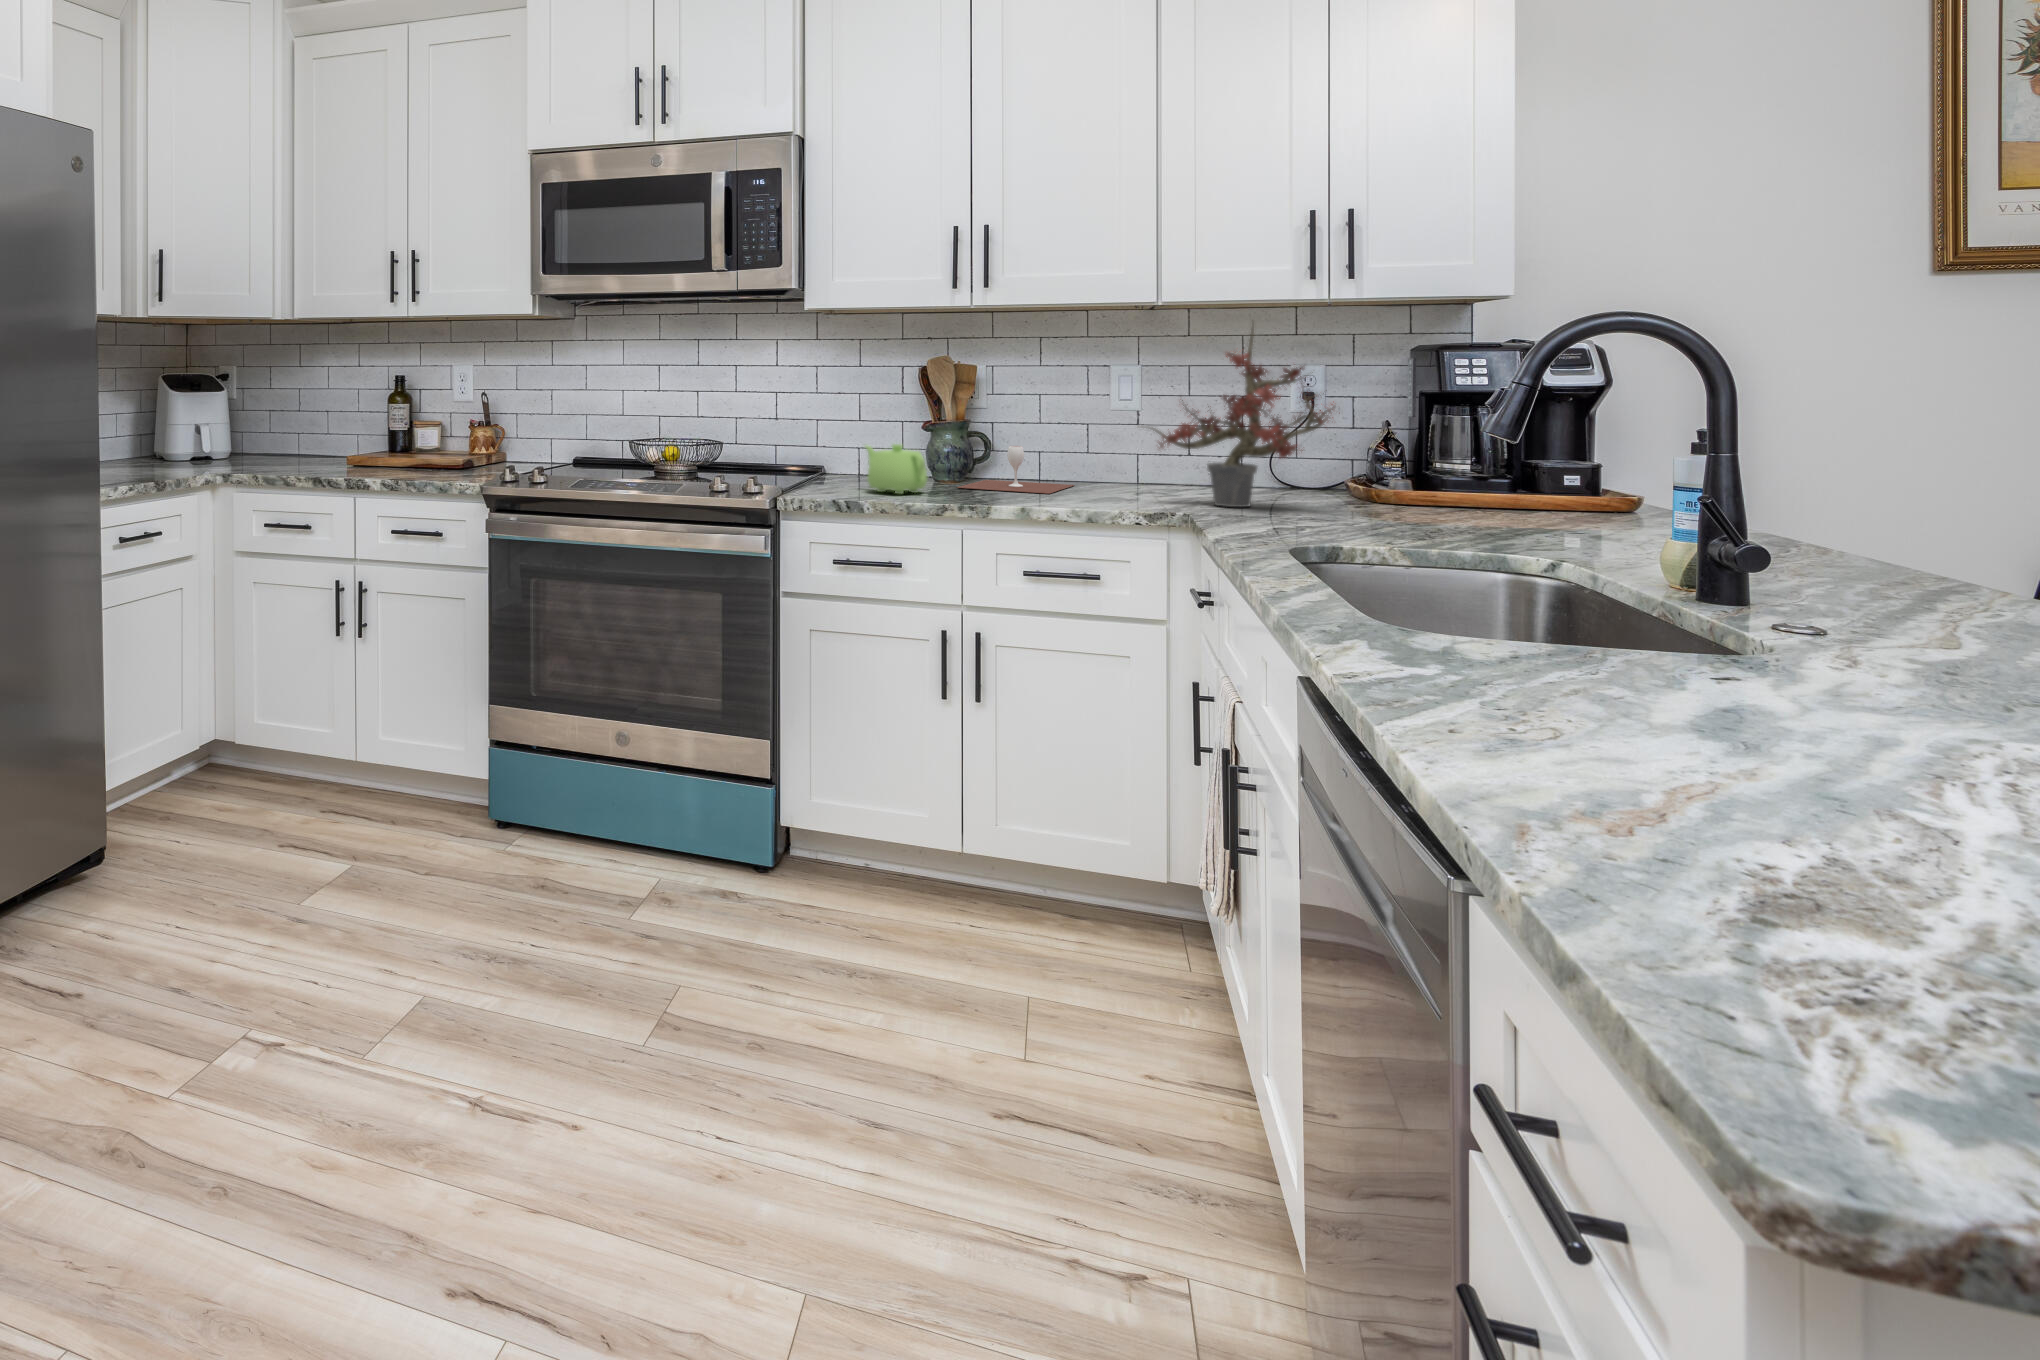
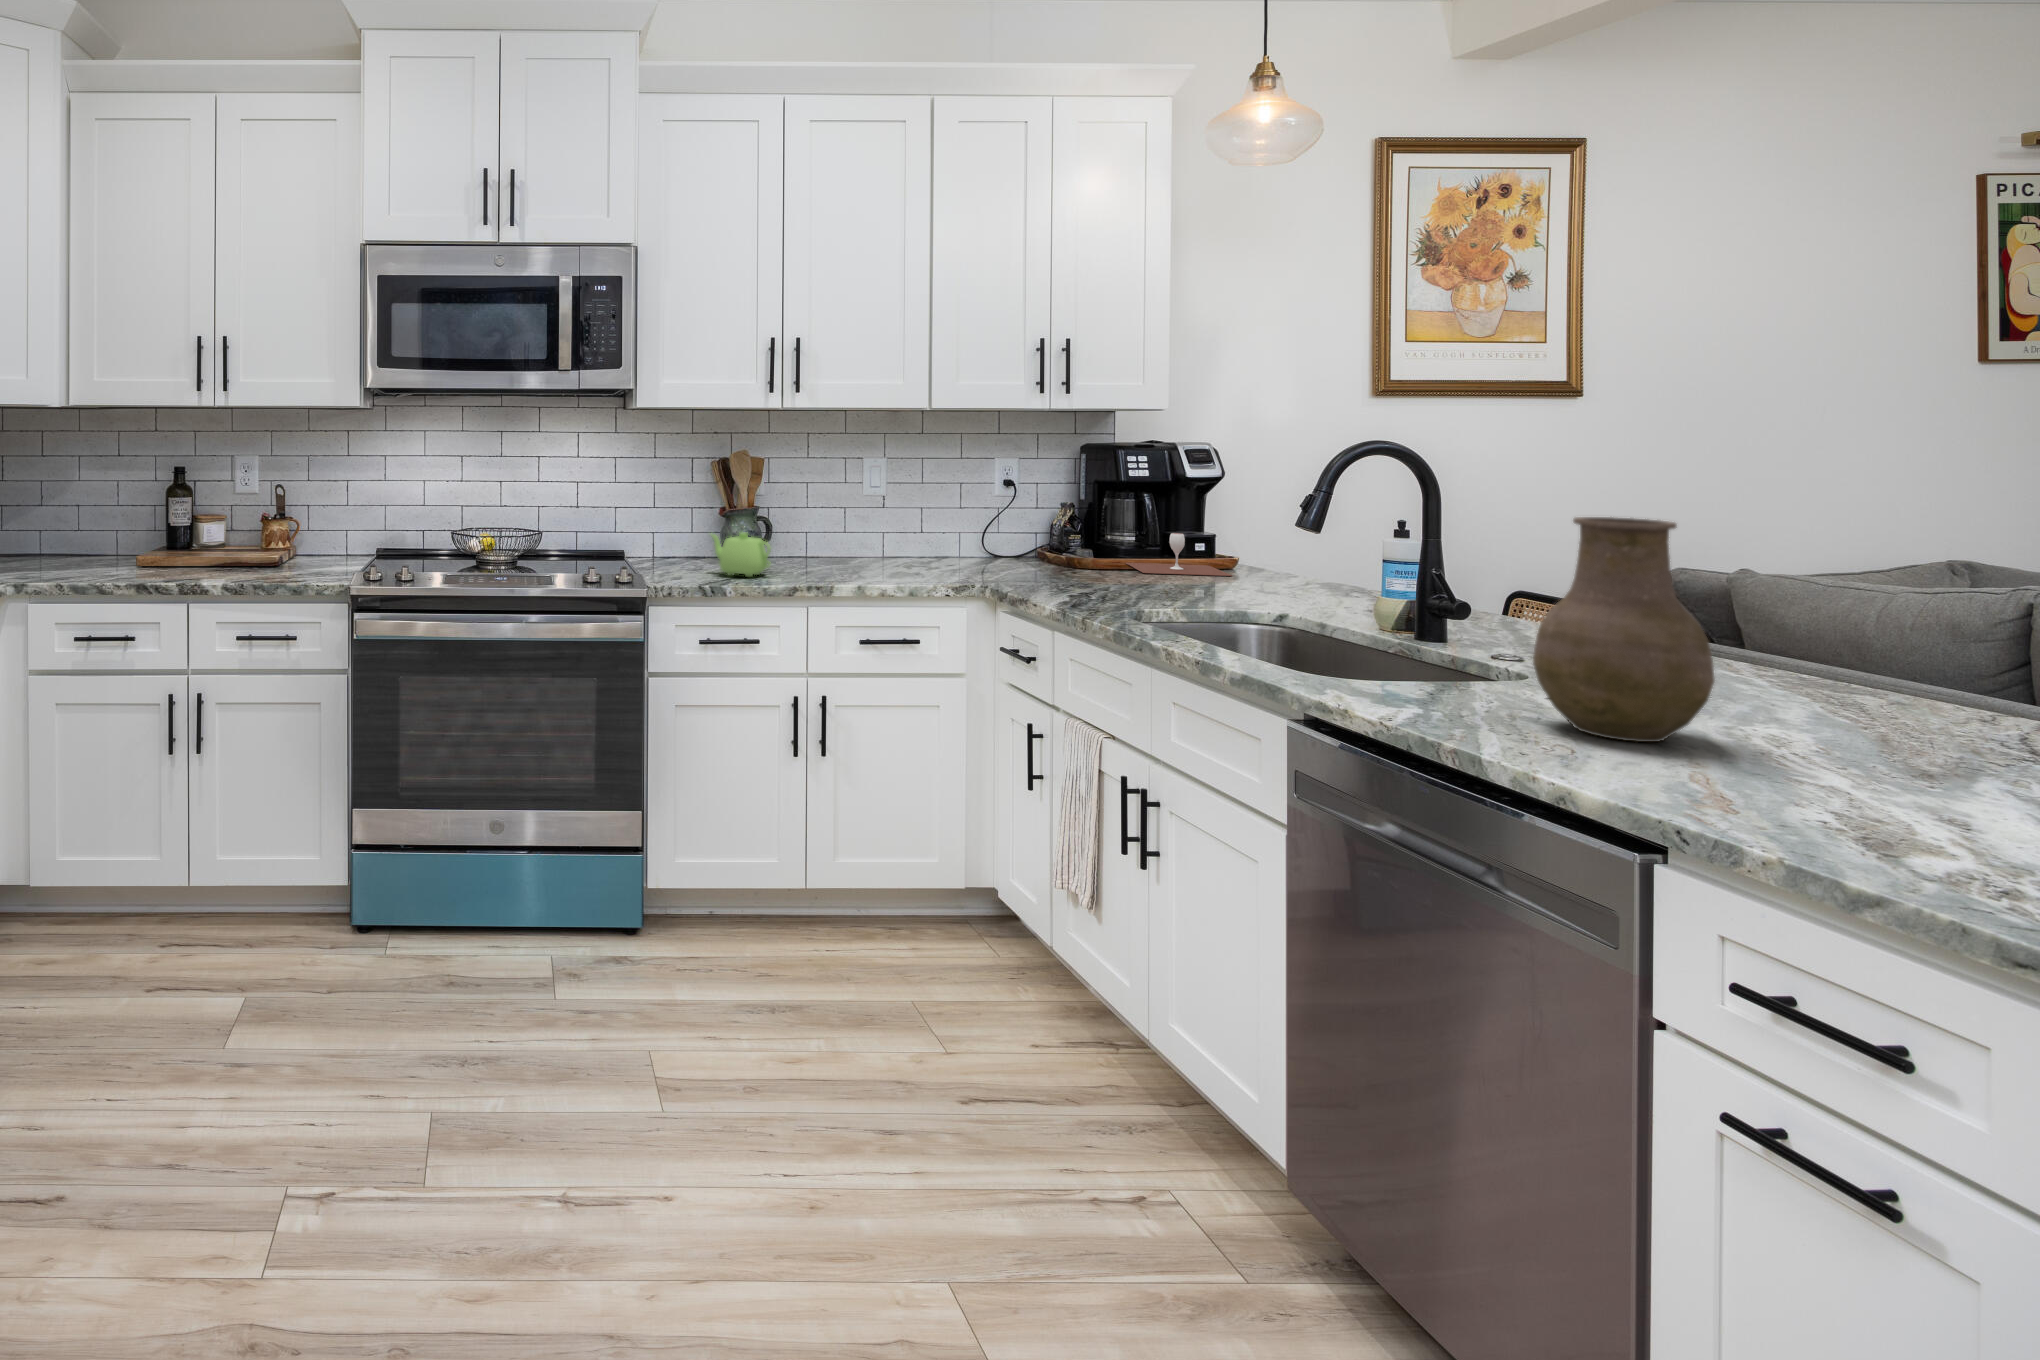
potted plant: present [1152,328,1335,507] -> none [934,427,1089,577]
vase: none [1599,387,1898,738] -> present [1533,517,1714,742]
wine glass: present [957,446,1074,494] -> present [1126,533,1232,576]

